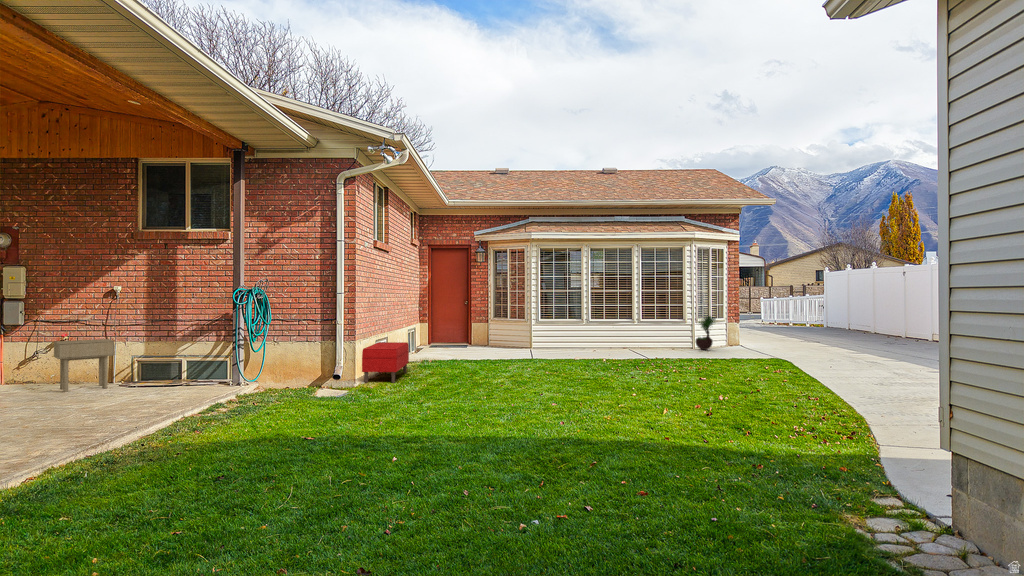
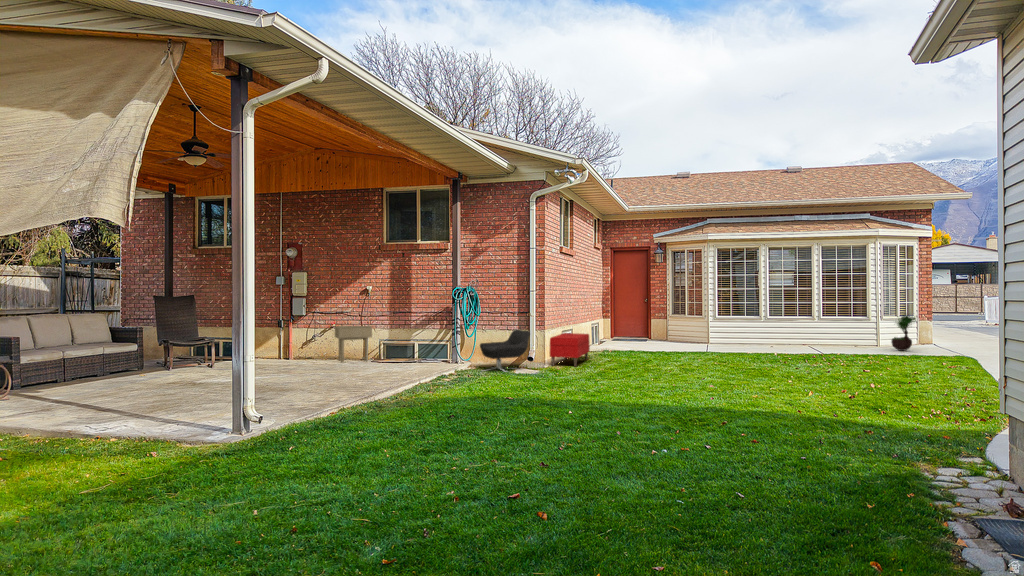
lounge chair: none [271,340,338,395] -> present [480,330,530,372]

